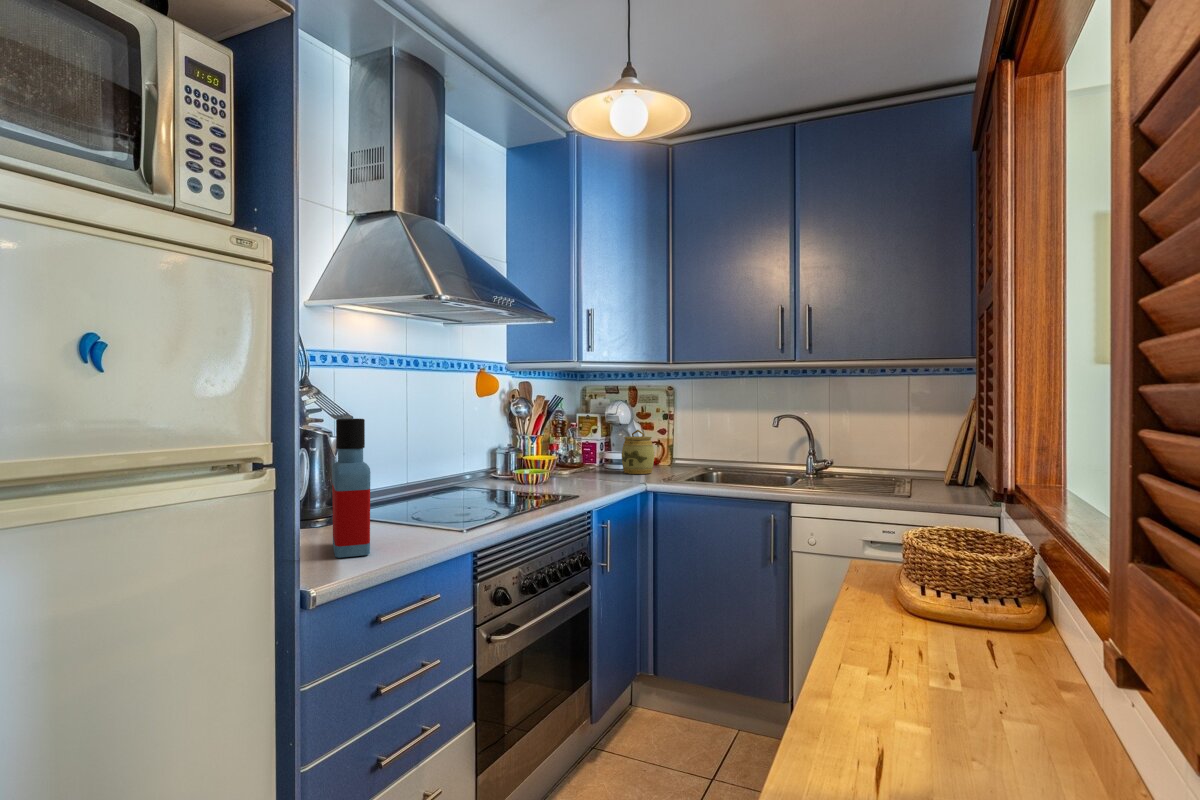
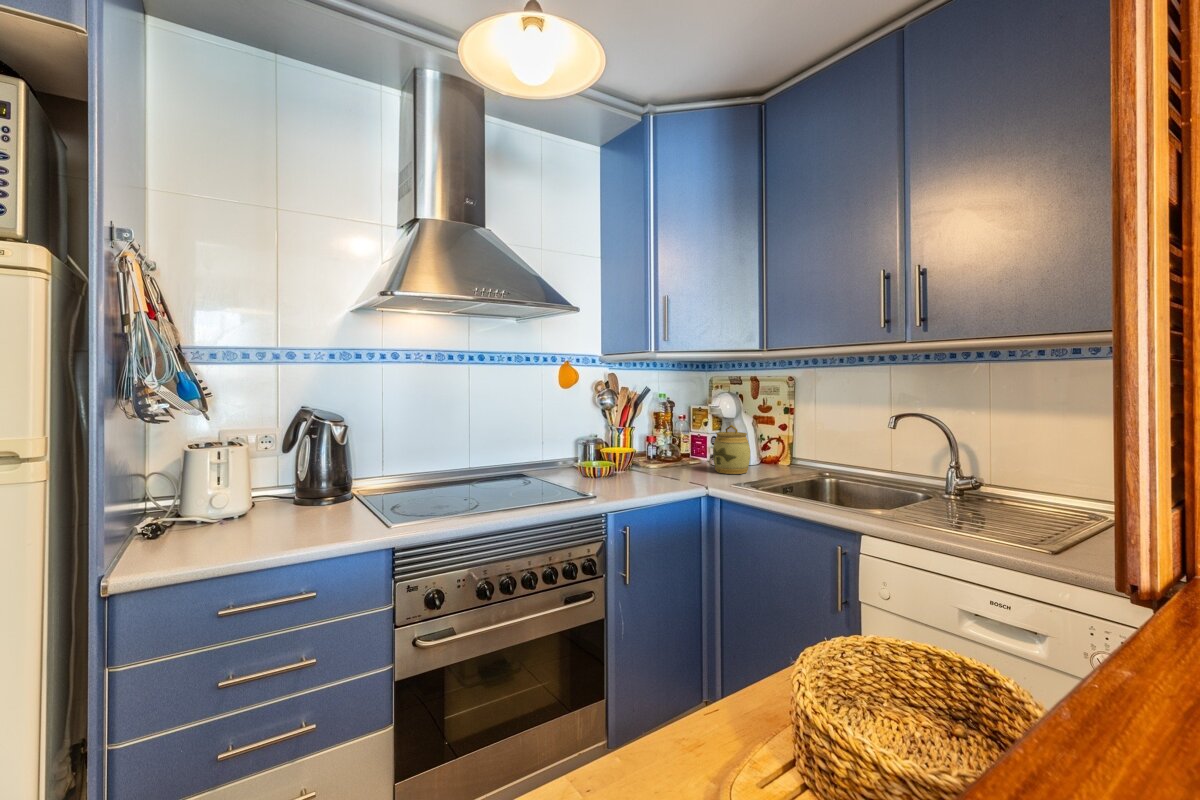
bottle: present [332,419,370,558] -> none [229,414,301,543]

